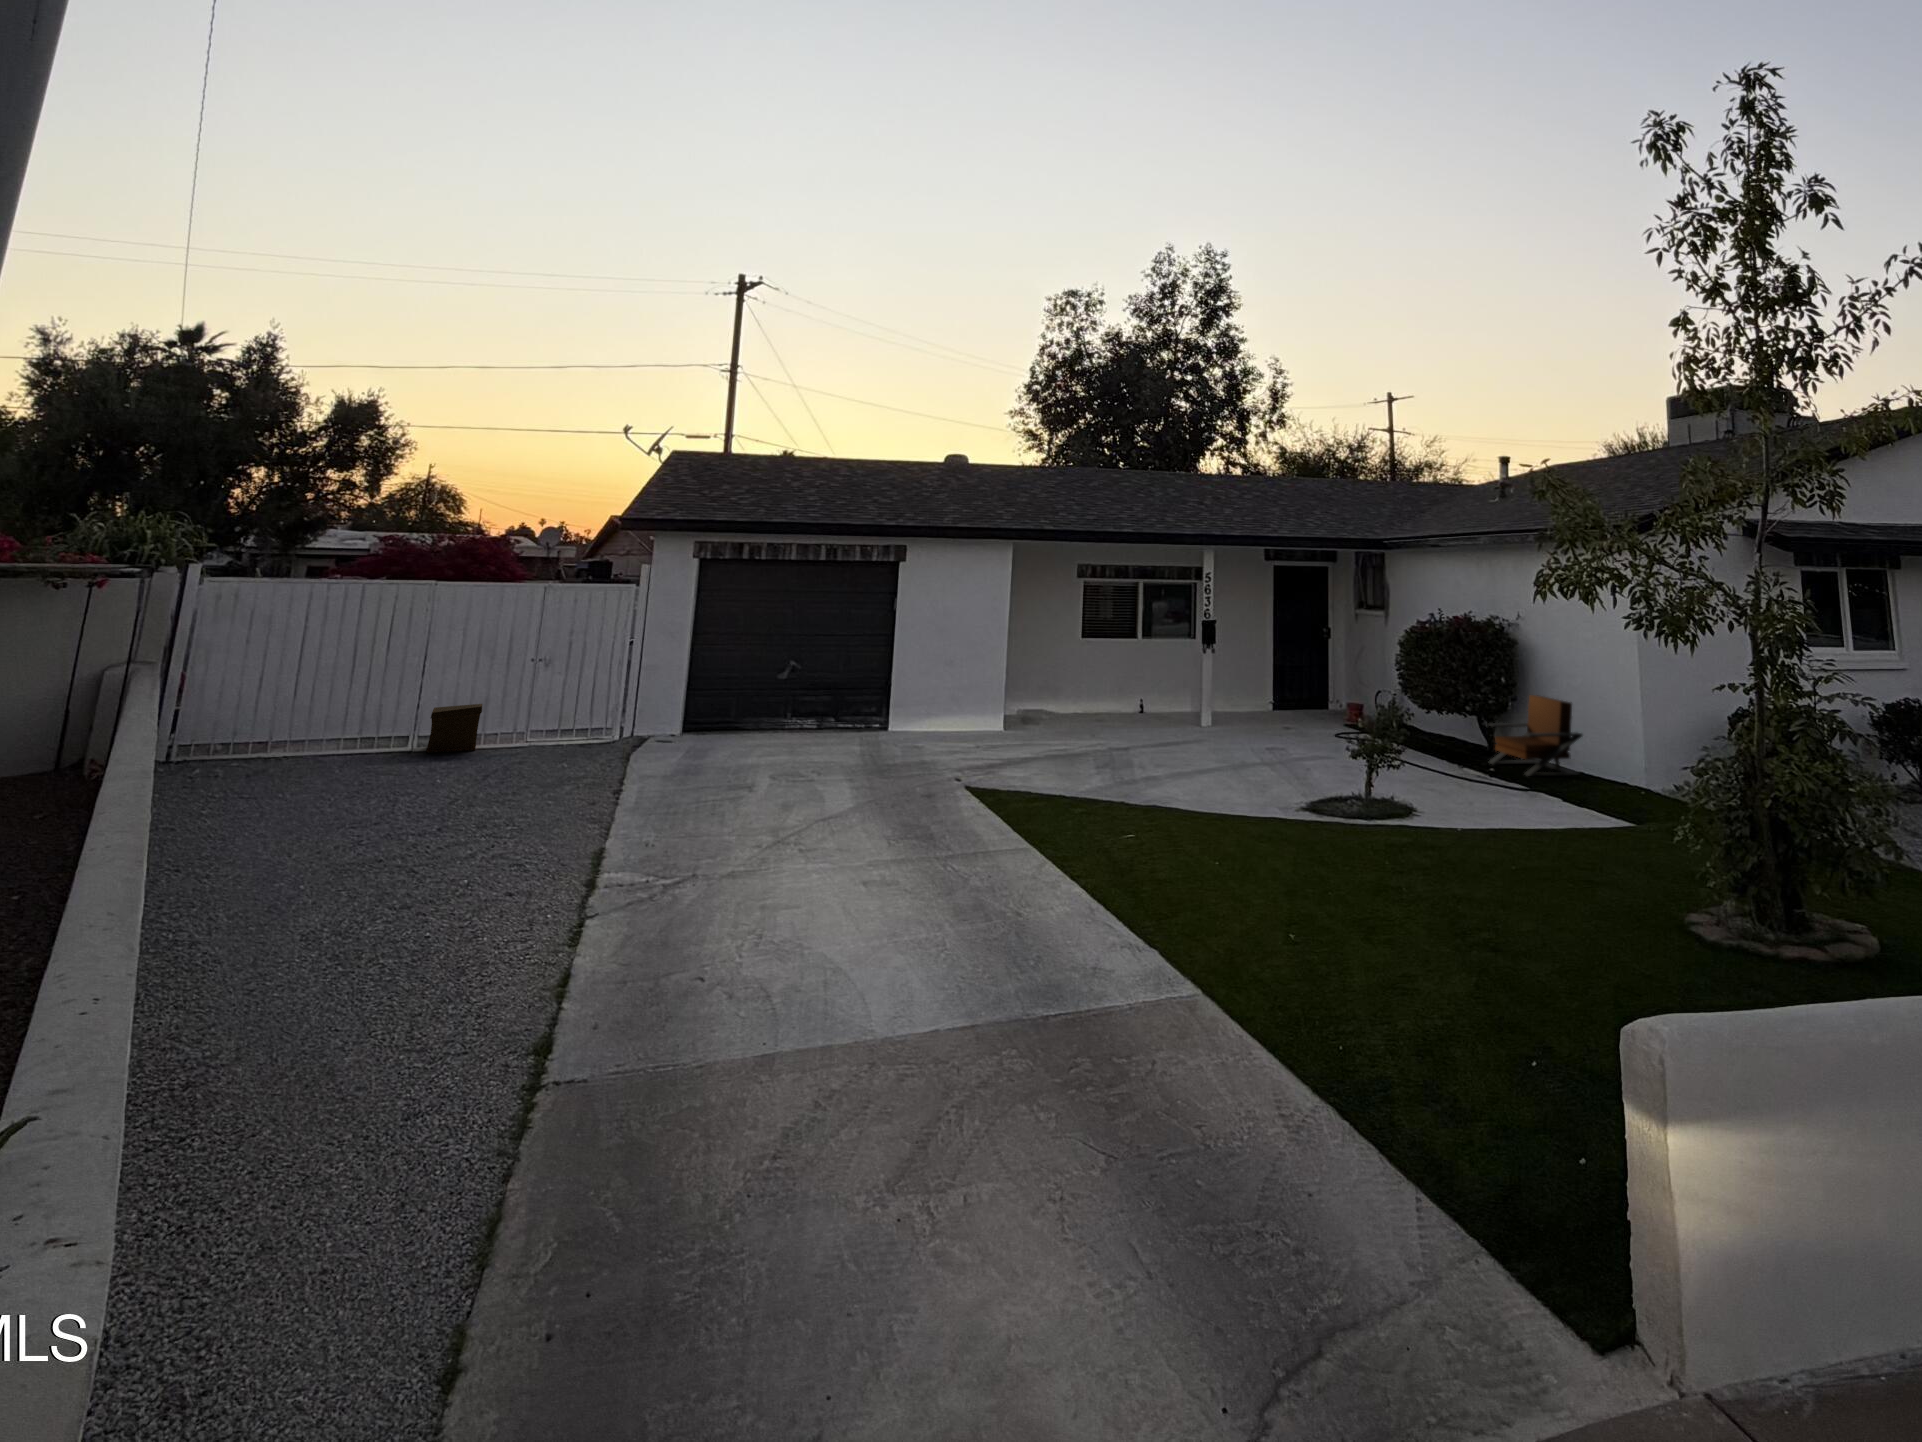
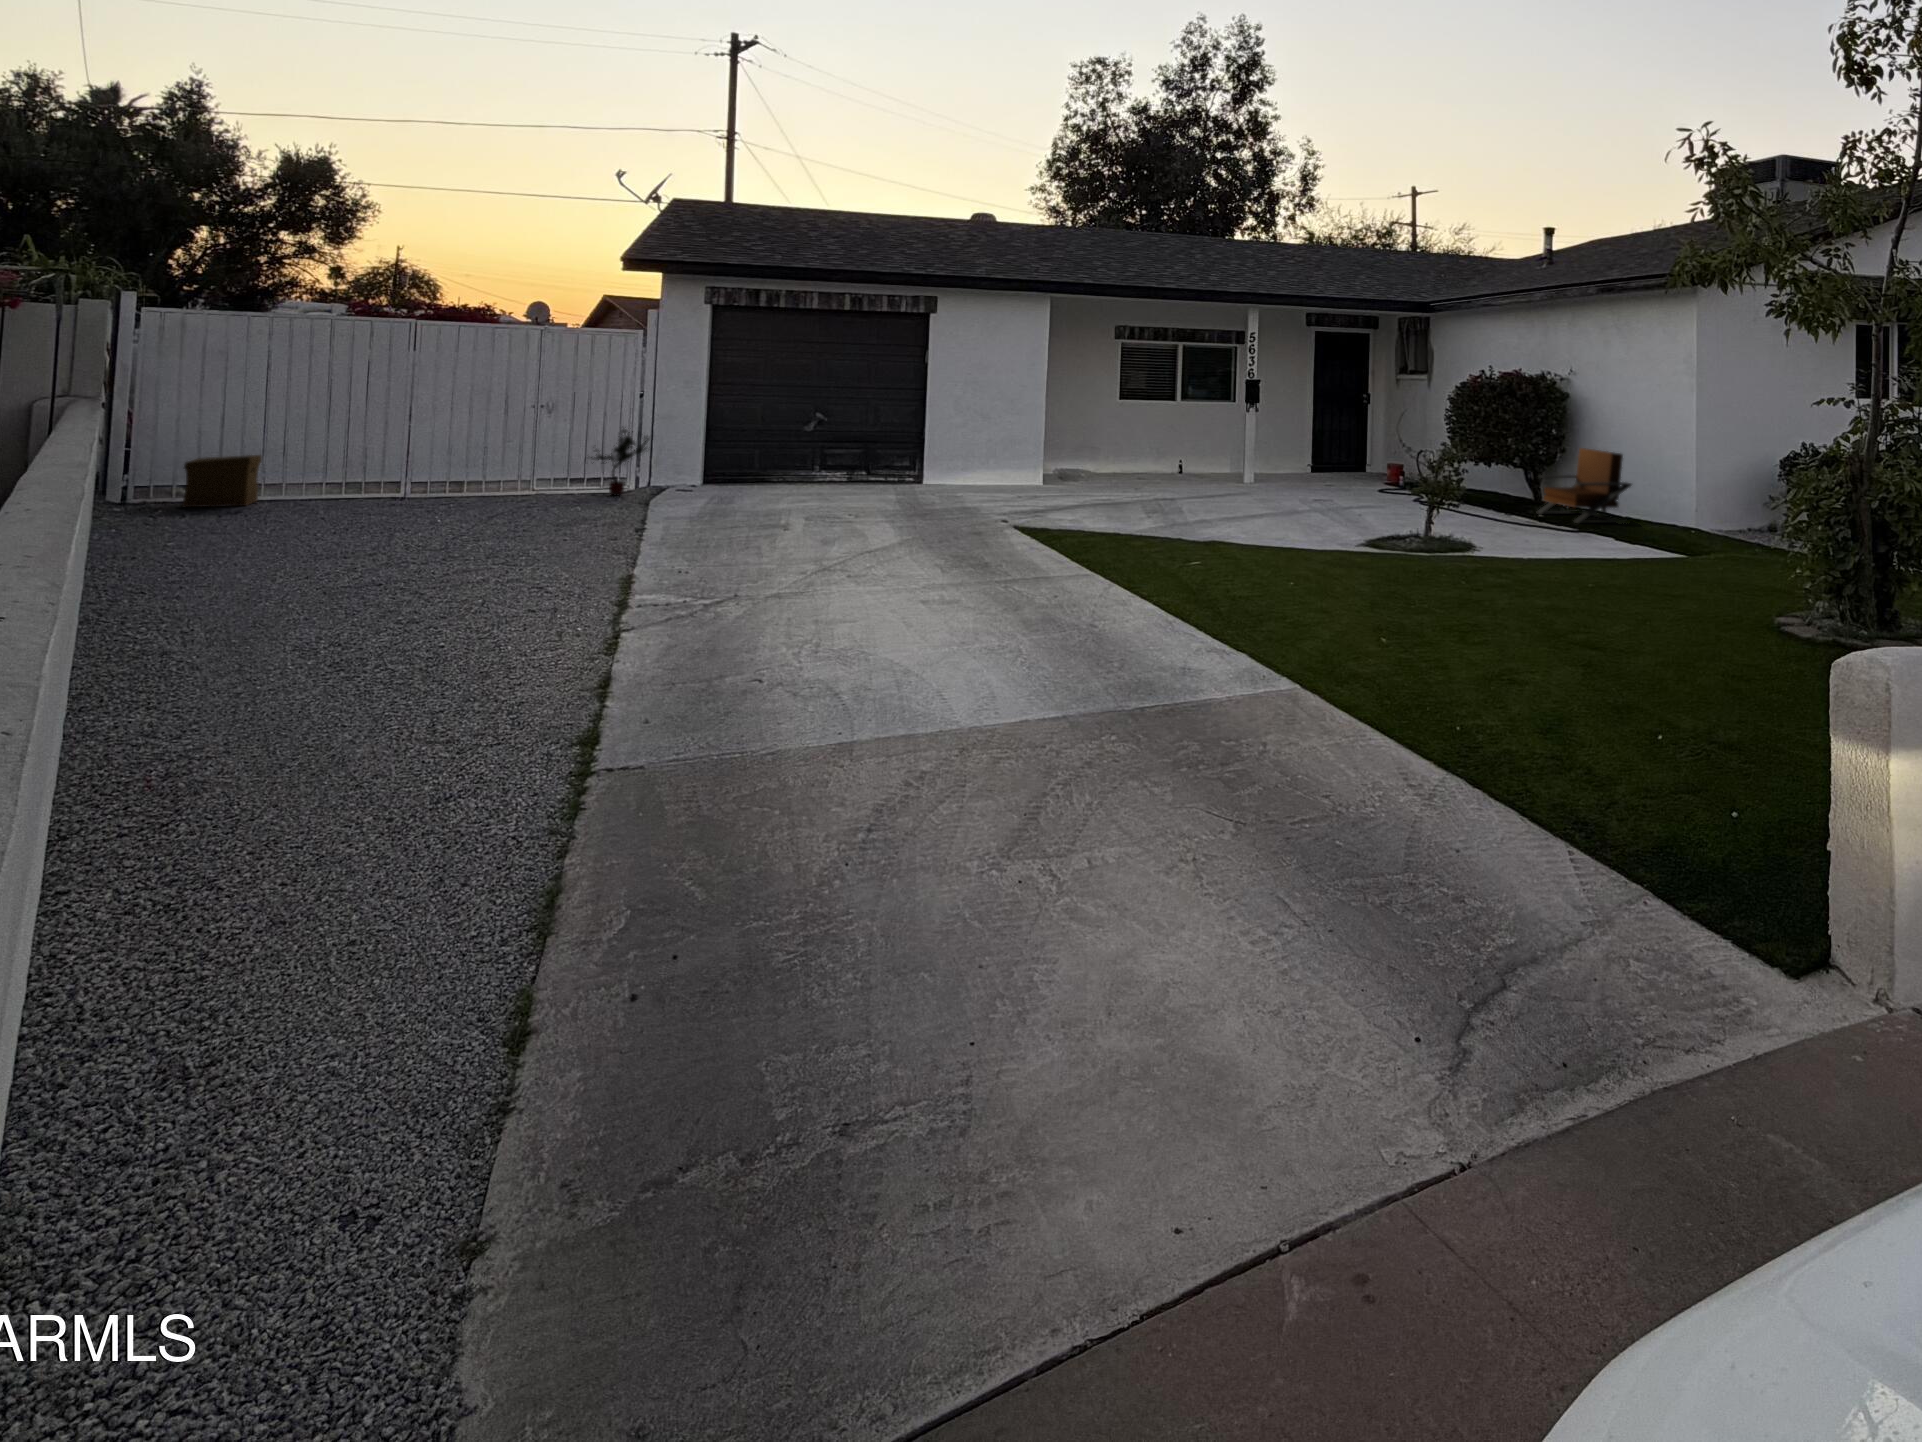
potted tree: none [578,675,639,744] -> present [590,429,649,495]
cardboard box: present [426,704,482,753] -> present [182,455,262,507]

